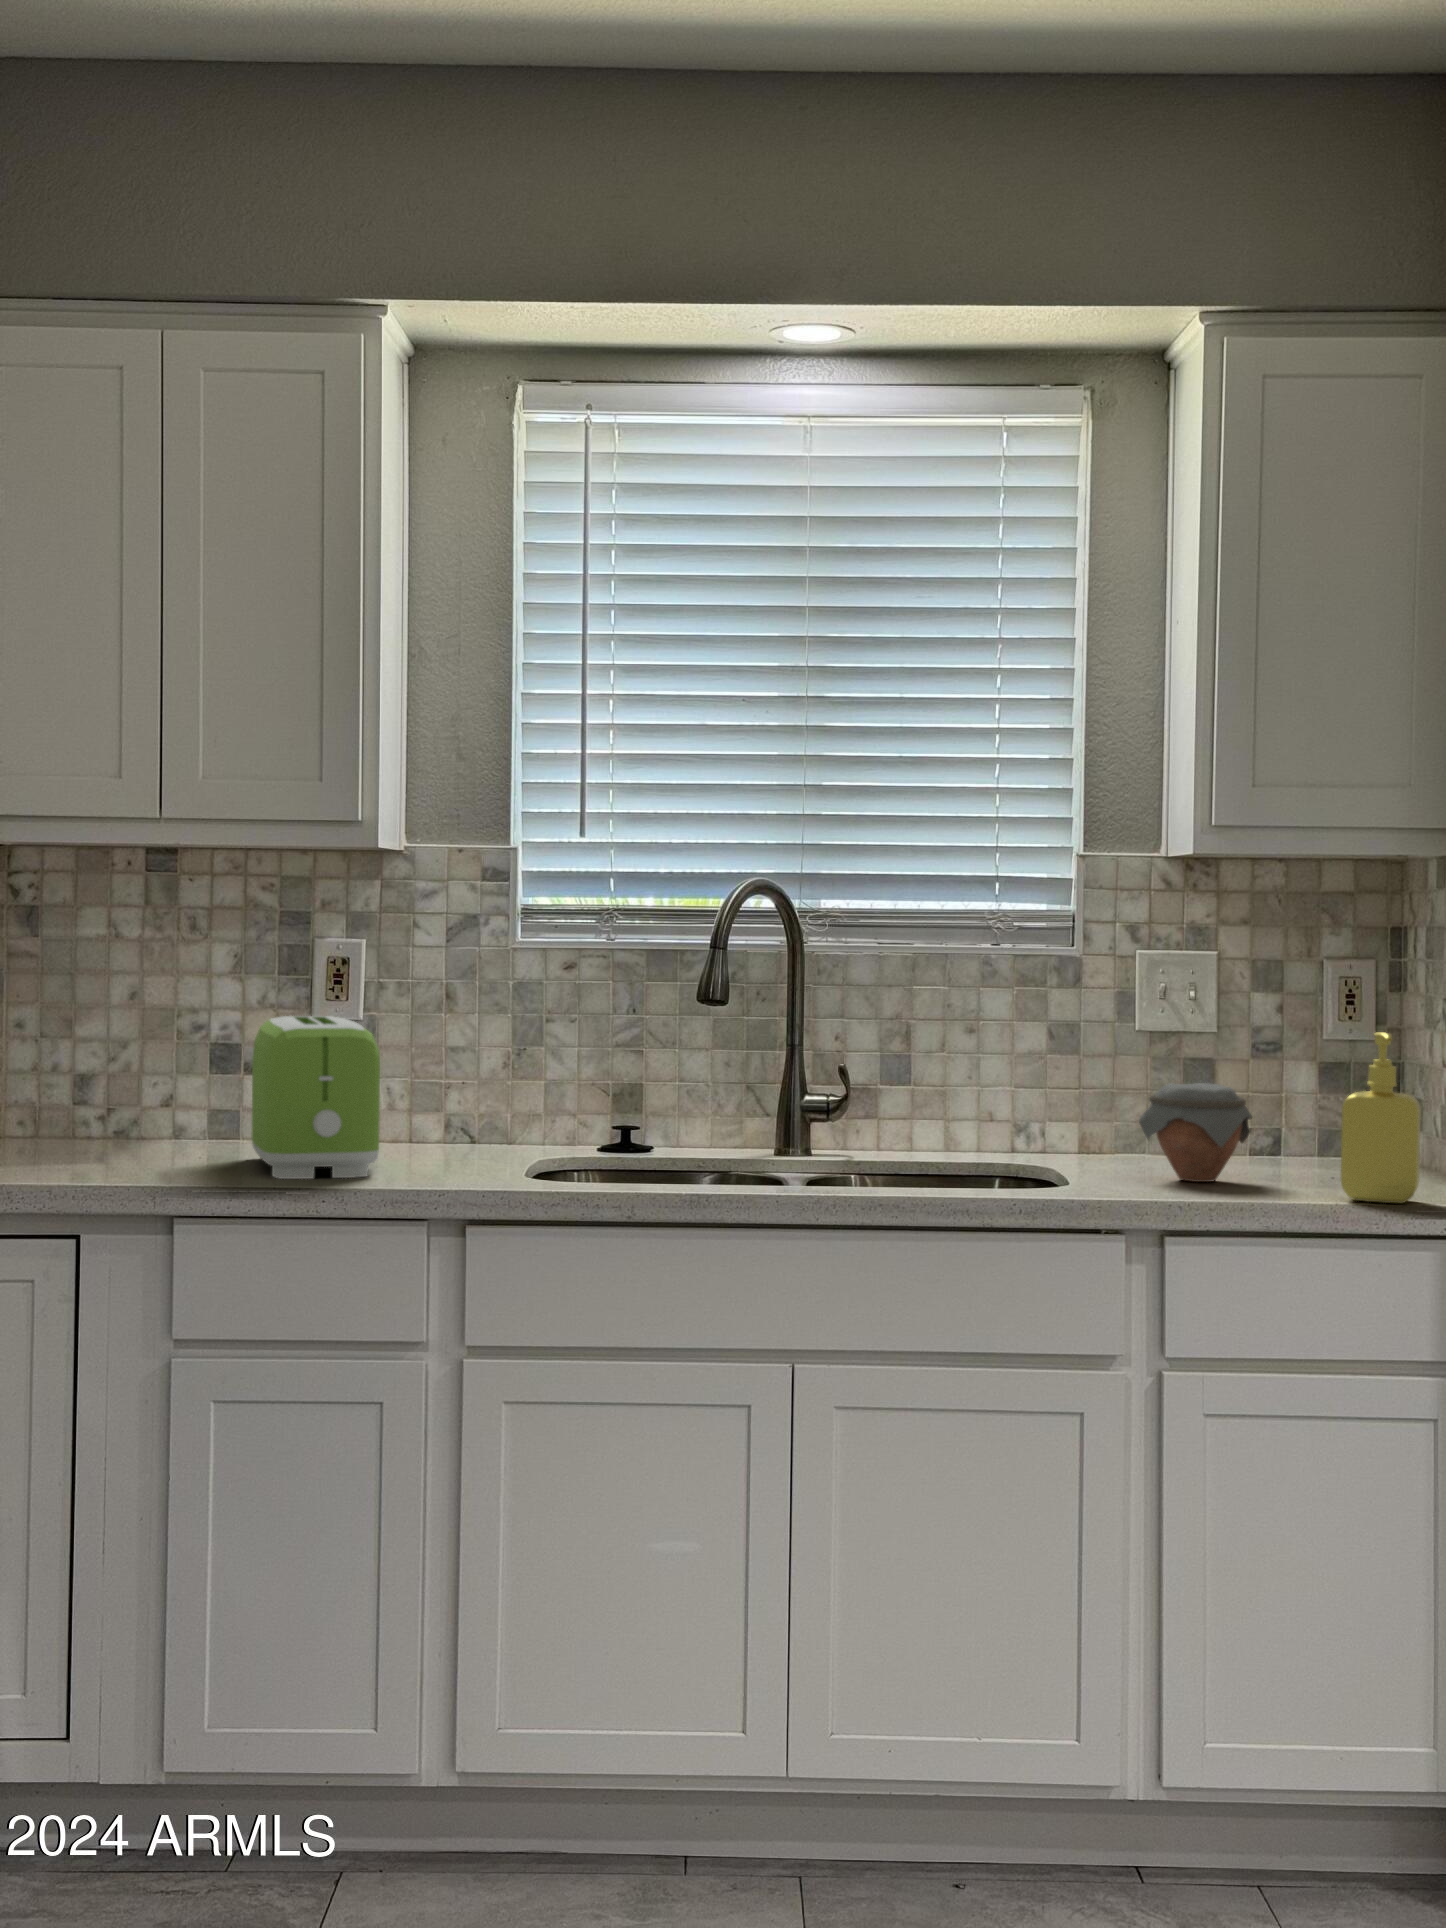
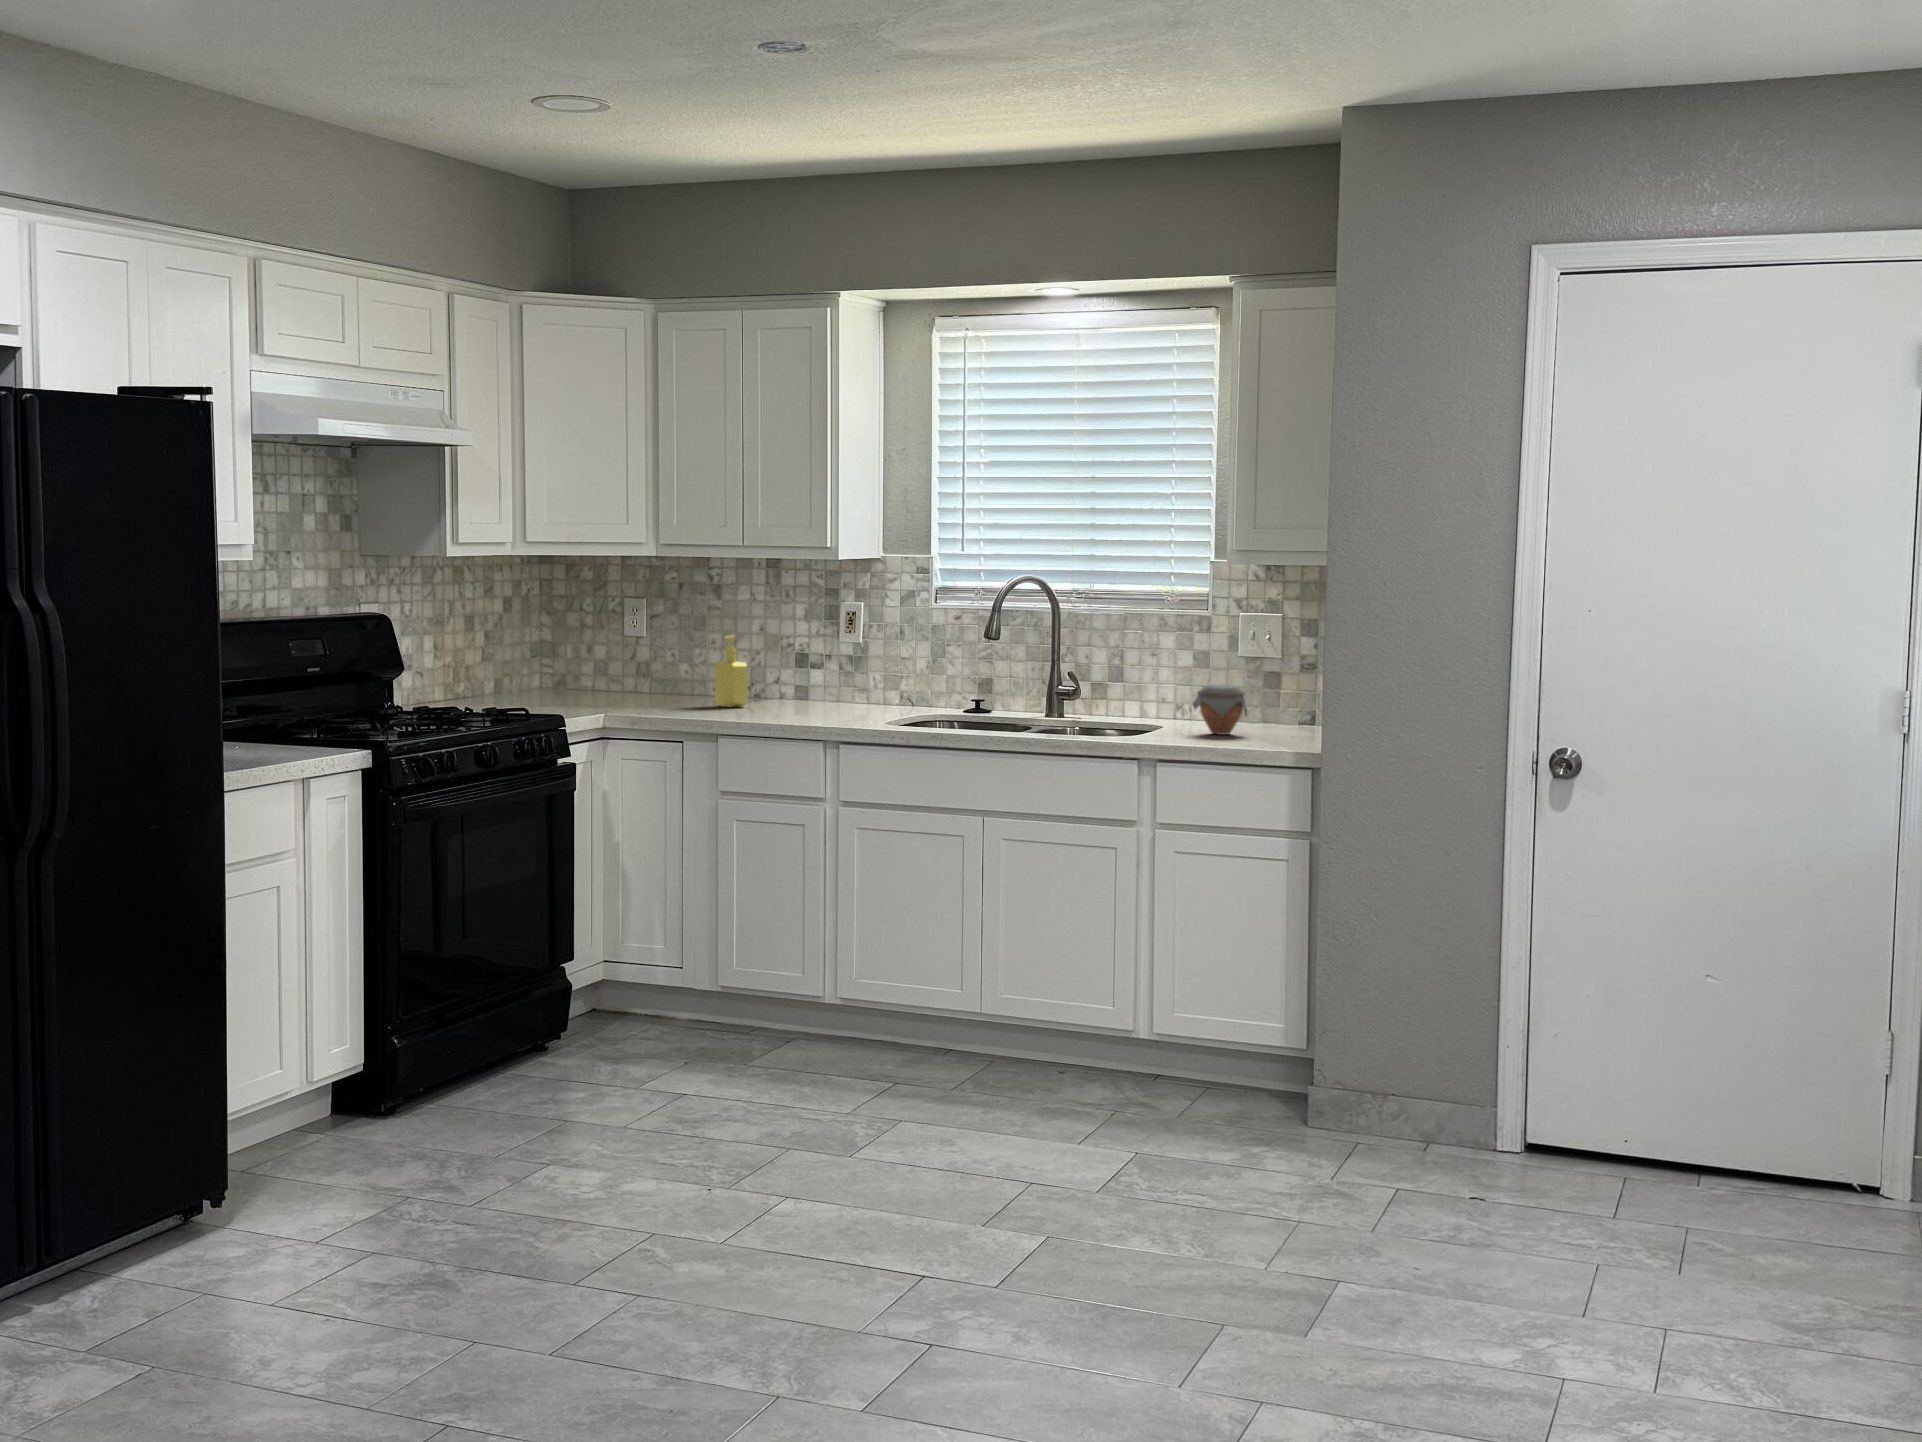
toaster: present [252,1016,380,1179] -> none [785,642,848,717]
soap dispenser: present [1341,1032,1421,1203] -> present [715,635,748,707]

